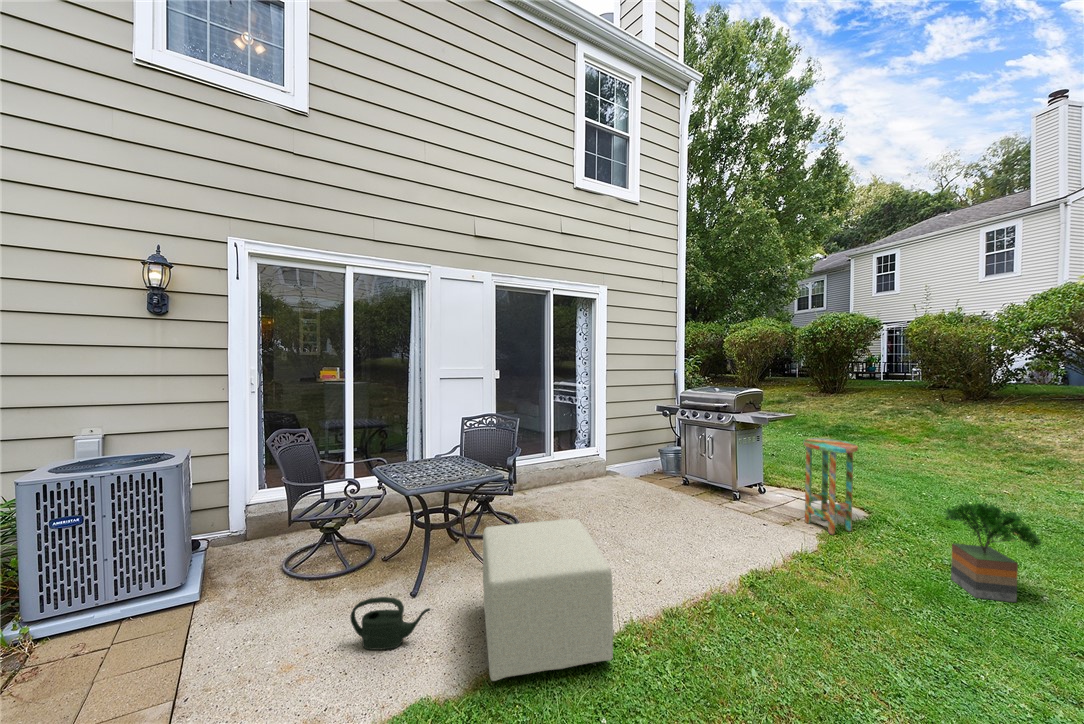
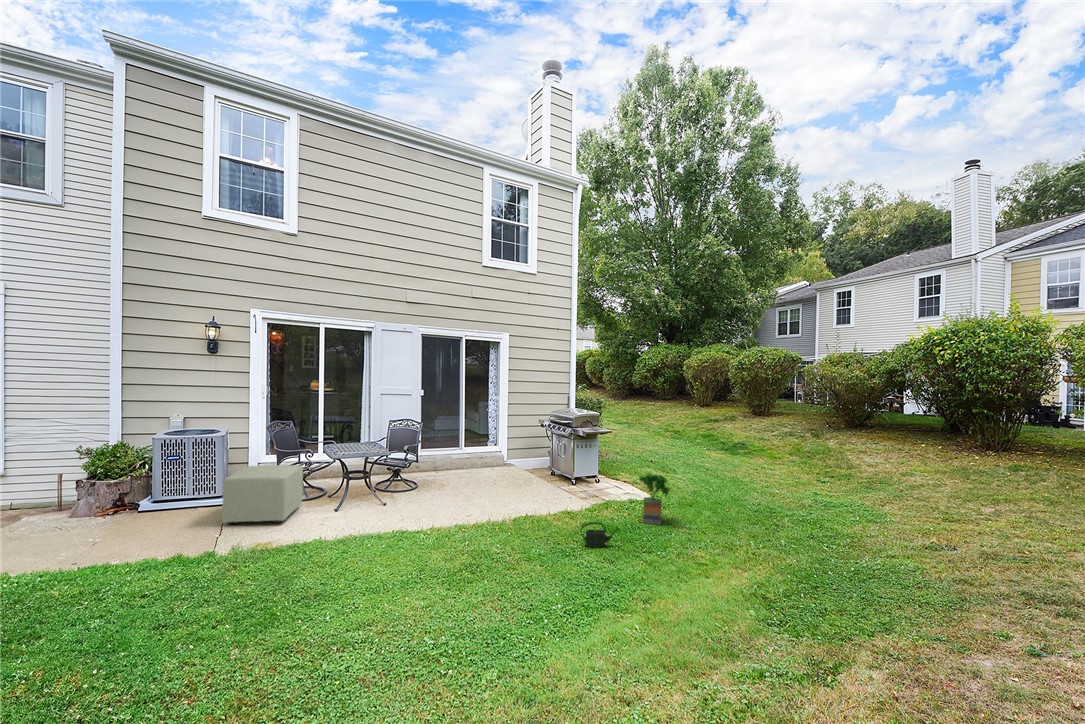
side table: present [803,438,858,535] -> none [599,442,626,500]
ottoman: present [483,519,613,681] -> present [222,465,303,524]
watering can: present [350,597,430,650] -> present [581,522,618,547]

